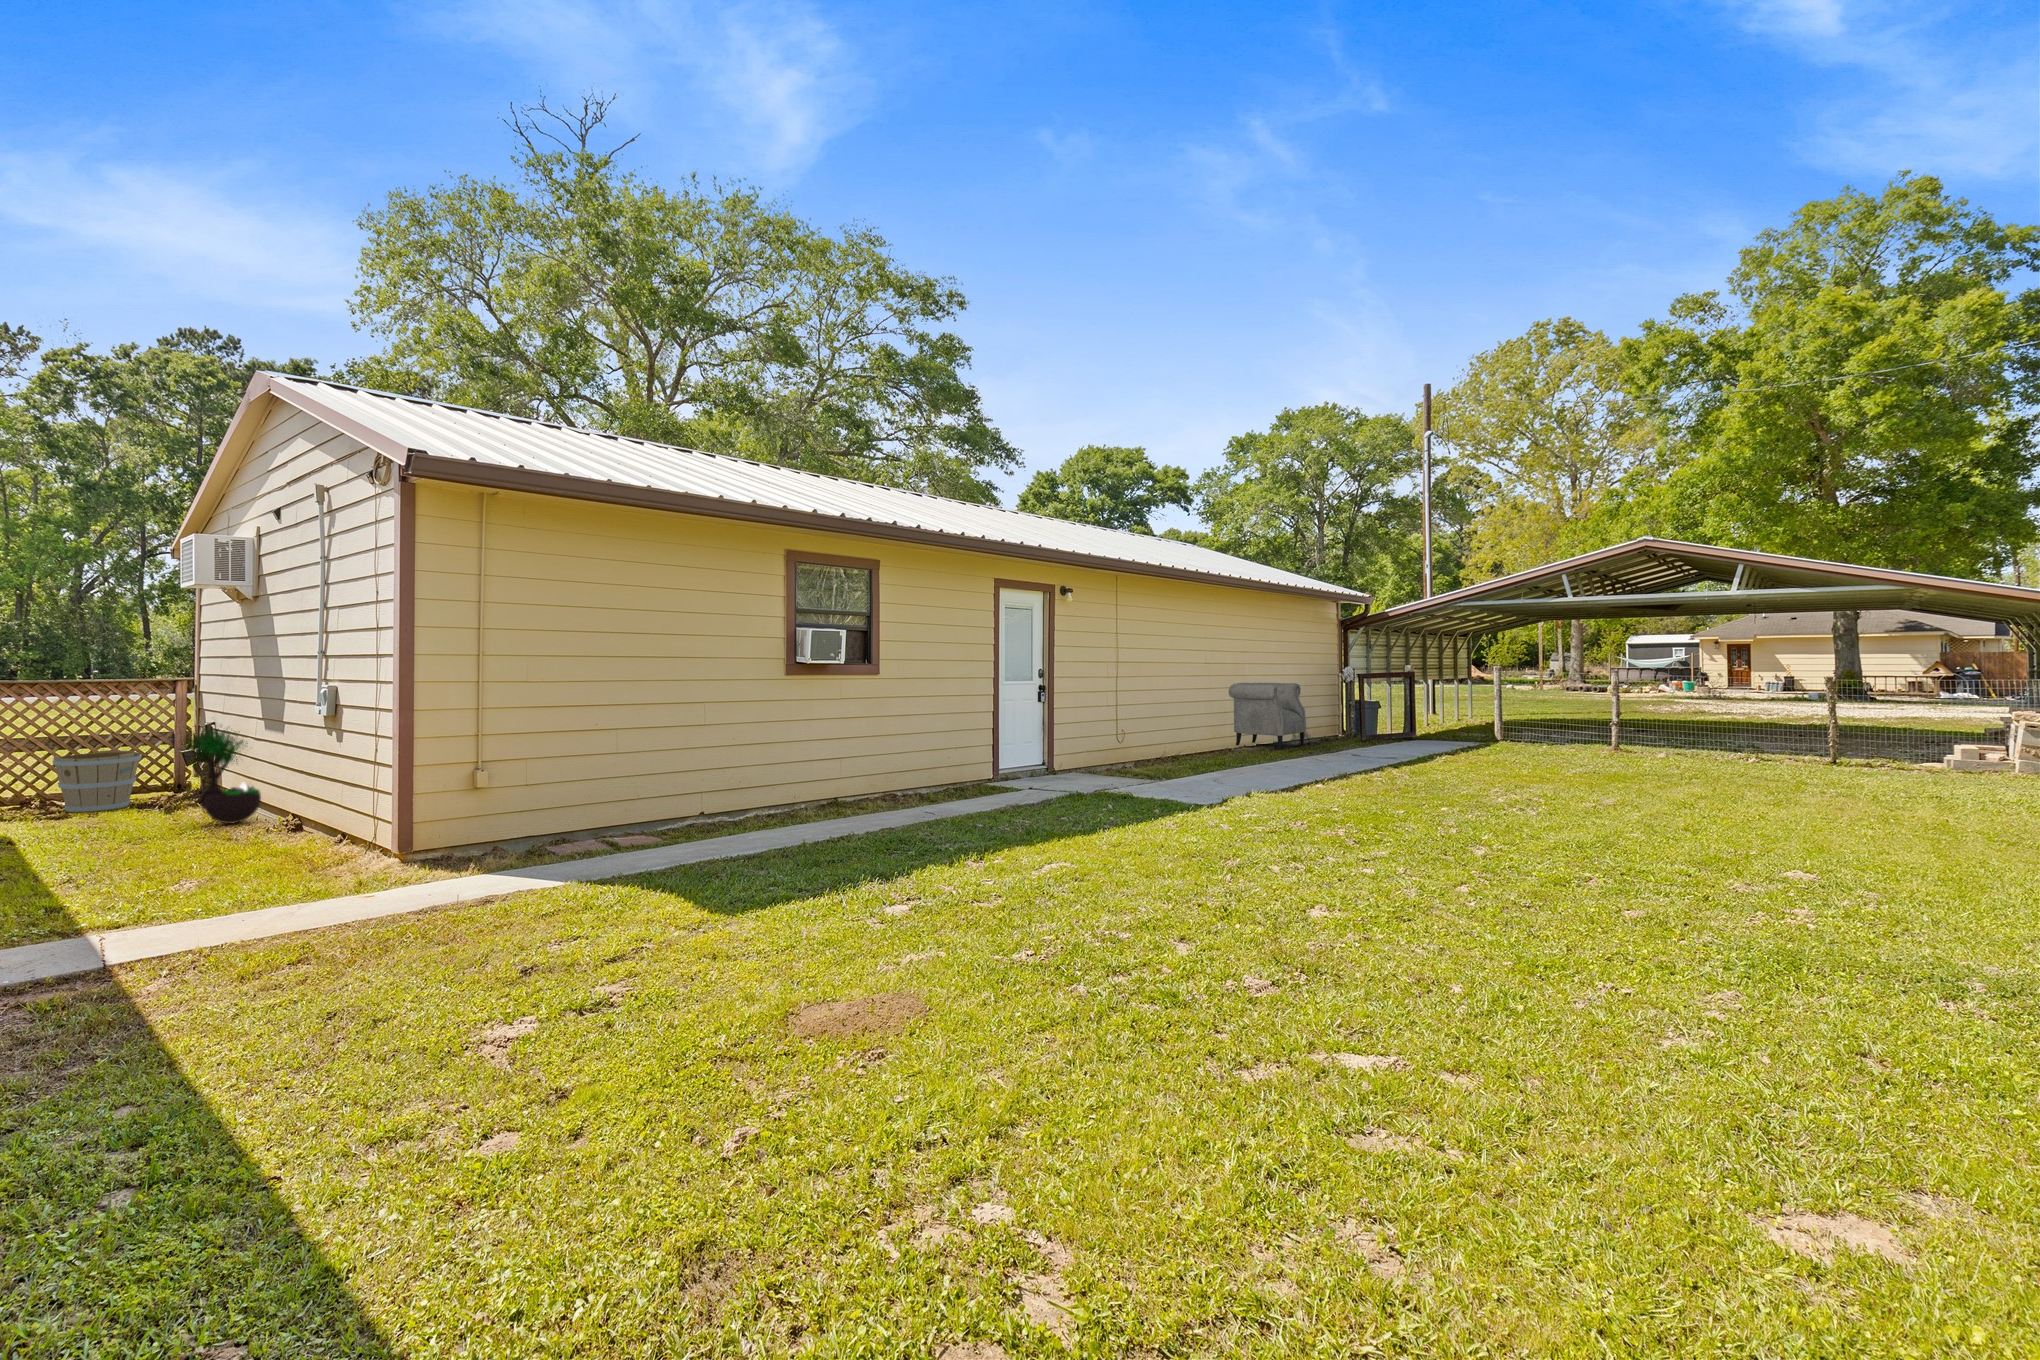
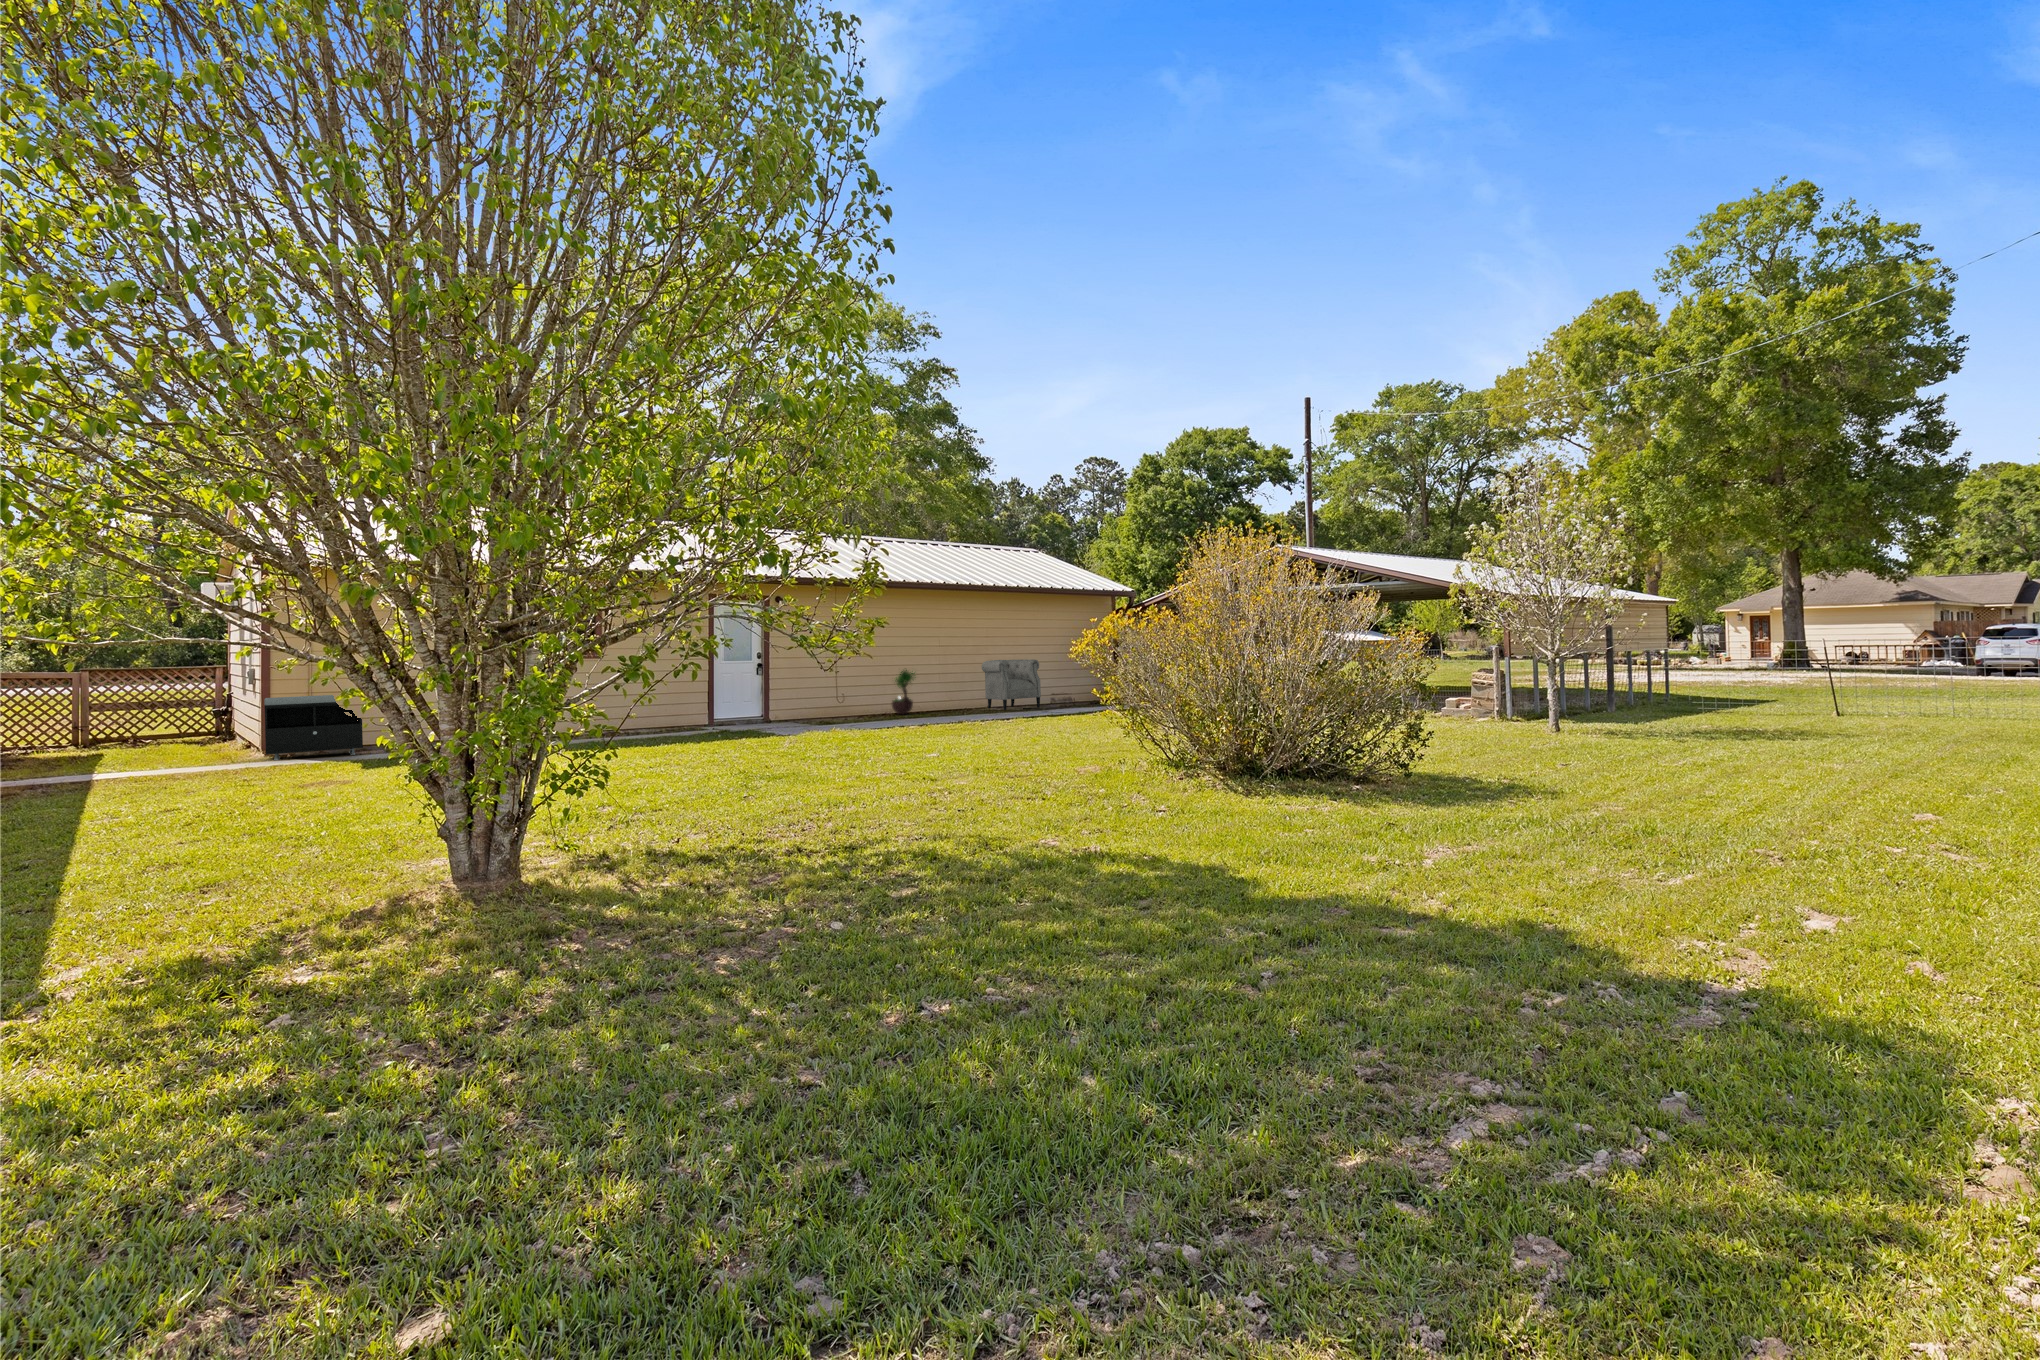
potted tree: present [182,726,261,824] -> present [892,670,915,715]
storage bench: none [426,738,611,875] -> present [264,695,363,760]
wooden bucket: present [52,750,142,813] -> none [137,710,188,745]

